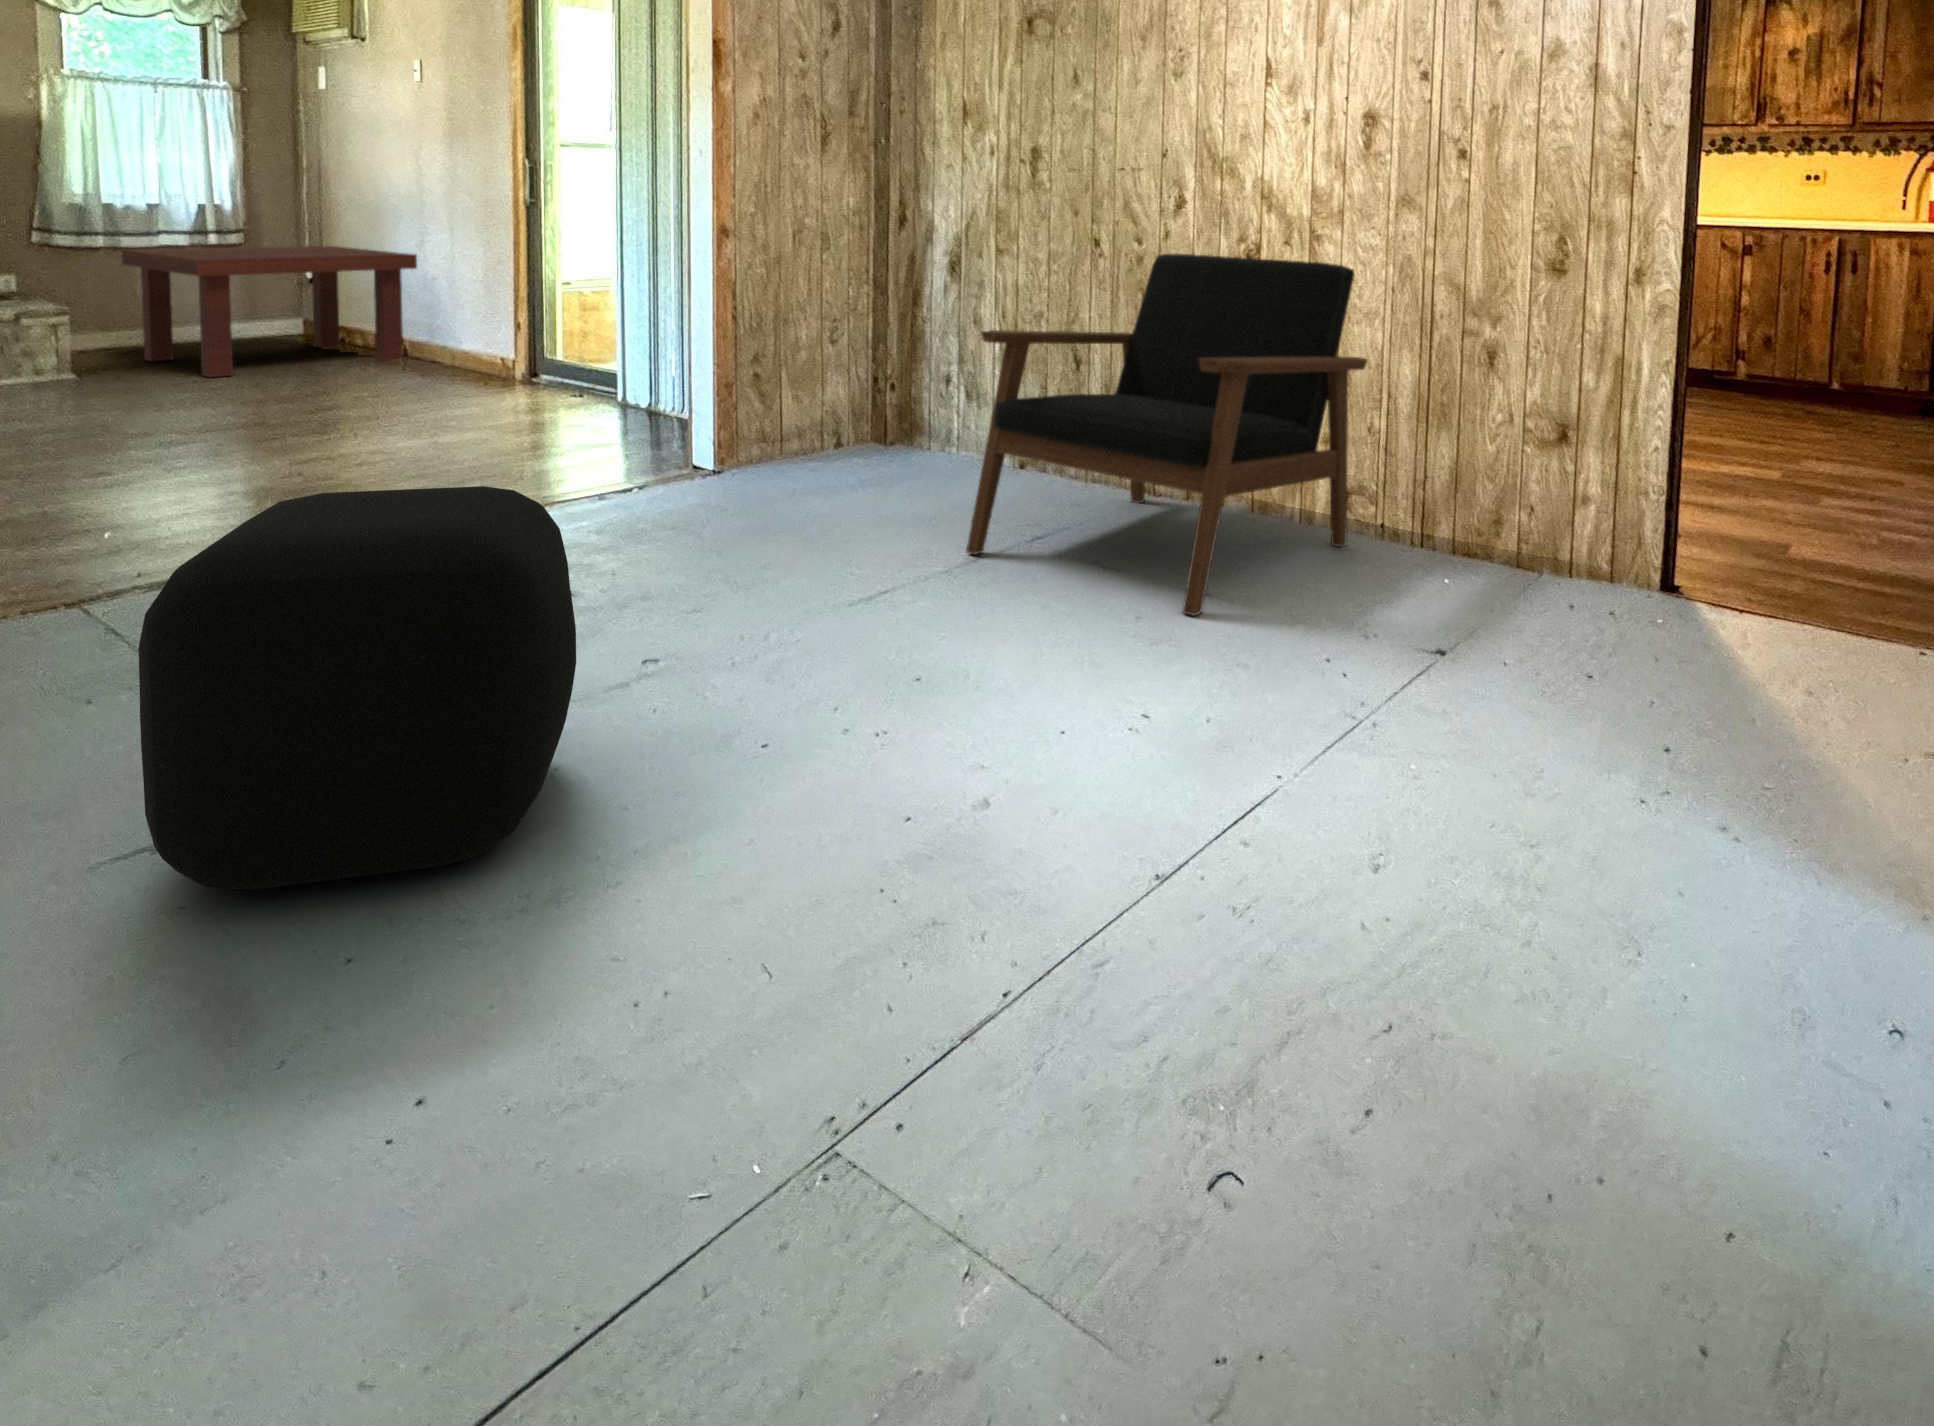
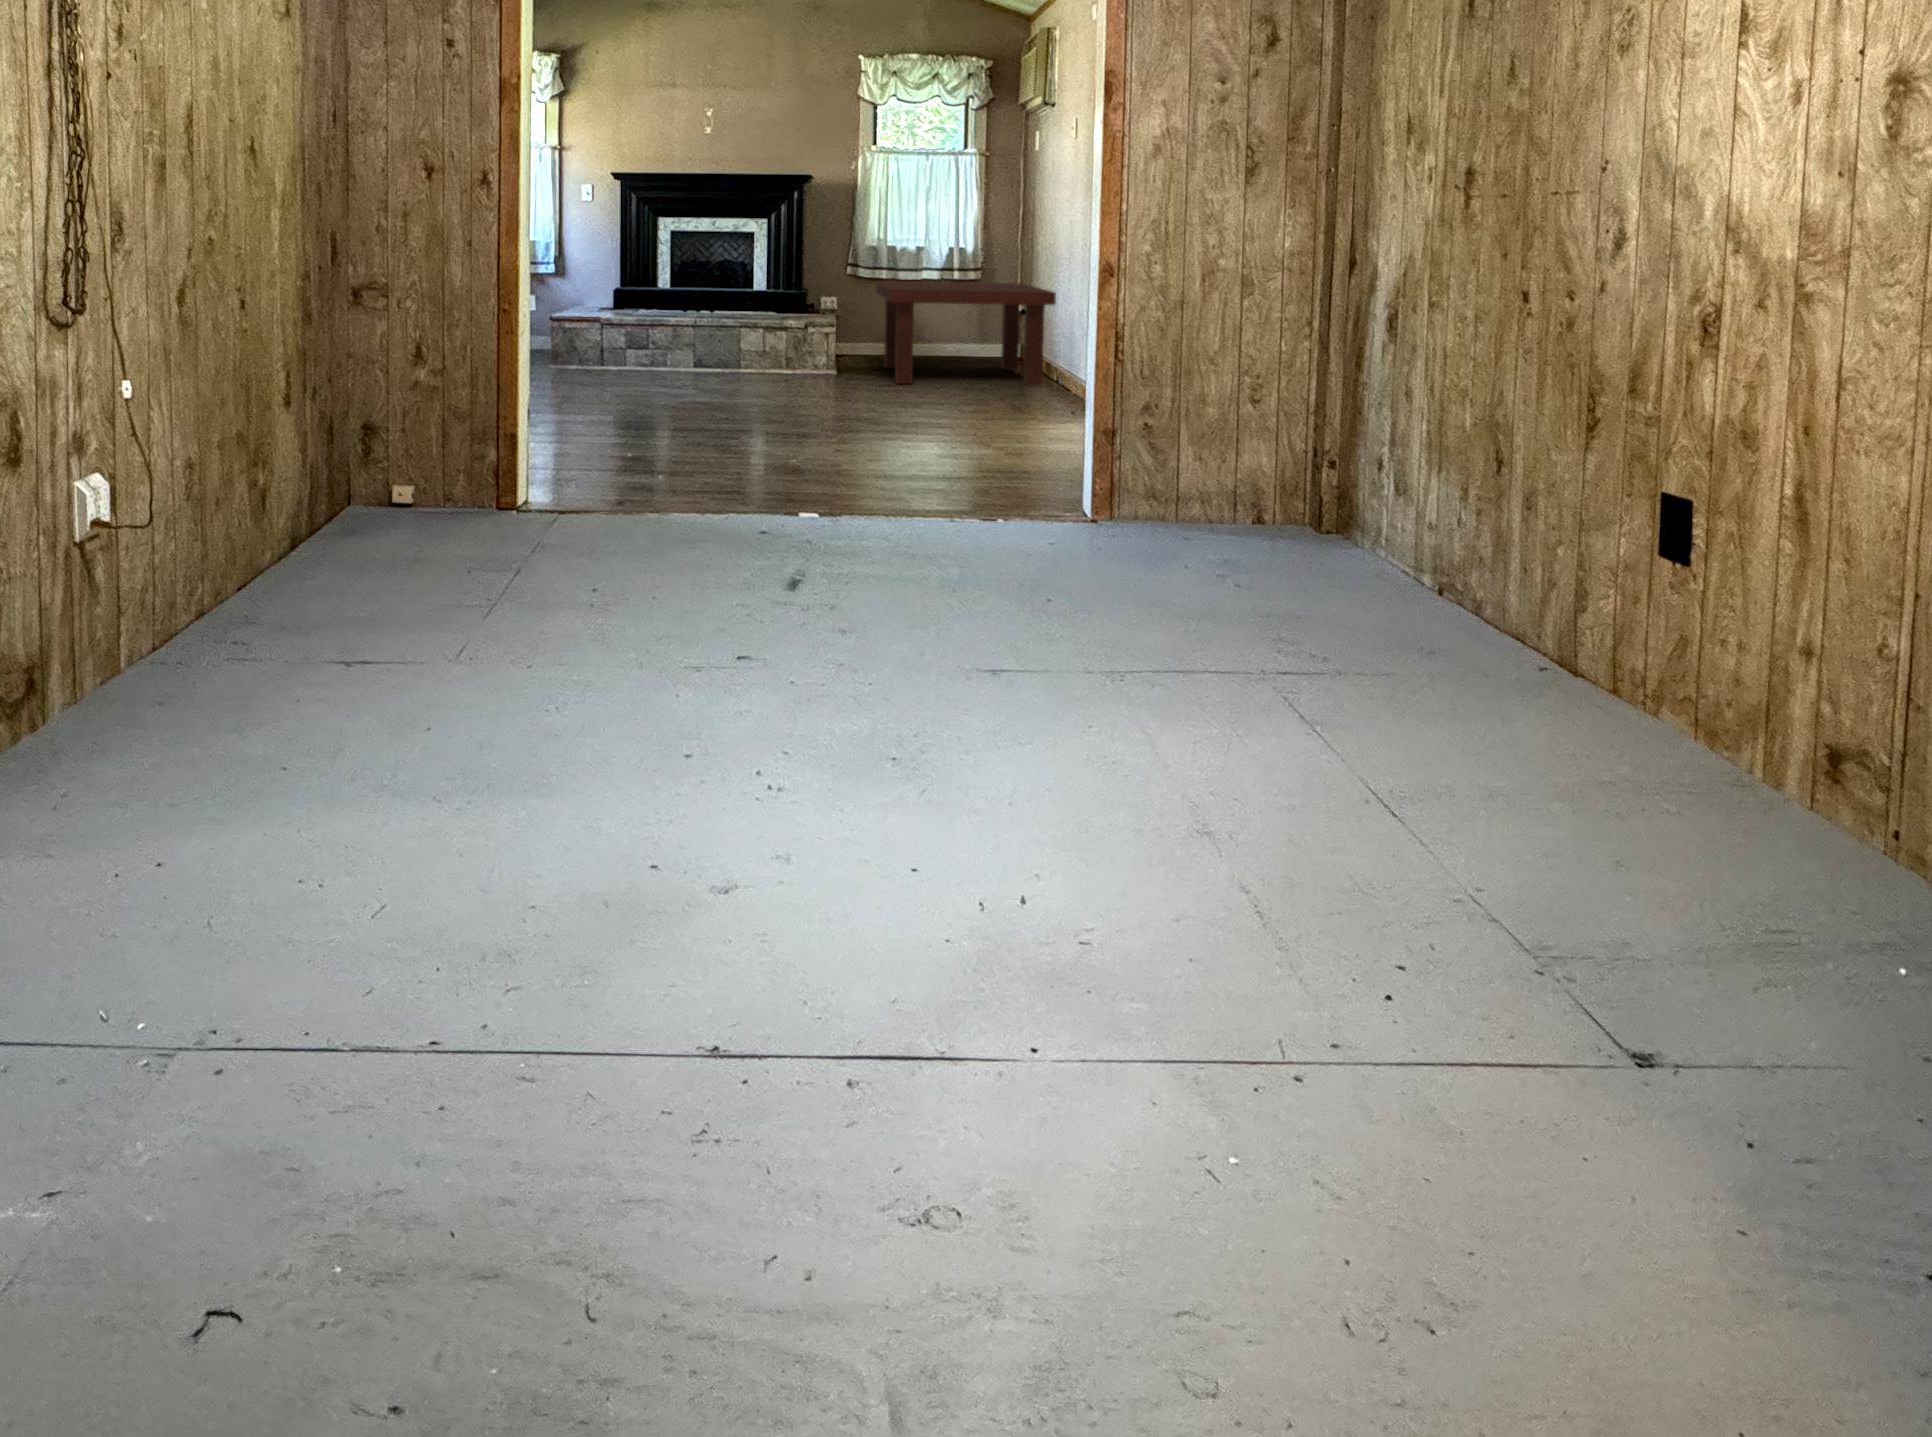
armchair: present [966,253,1367,616] -> none [1177,315,1863,844]
ottoman: present [138,486,576,889] -> none [286,445,588,740]

